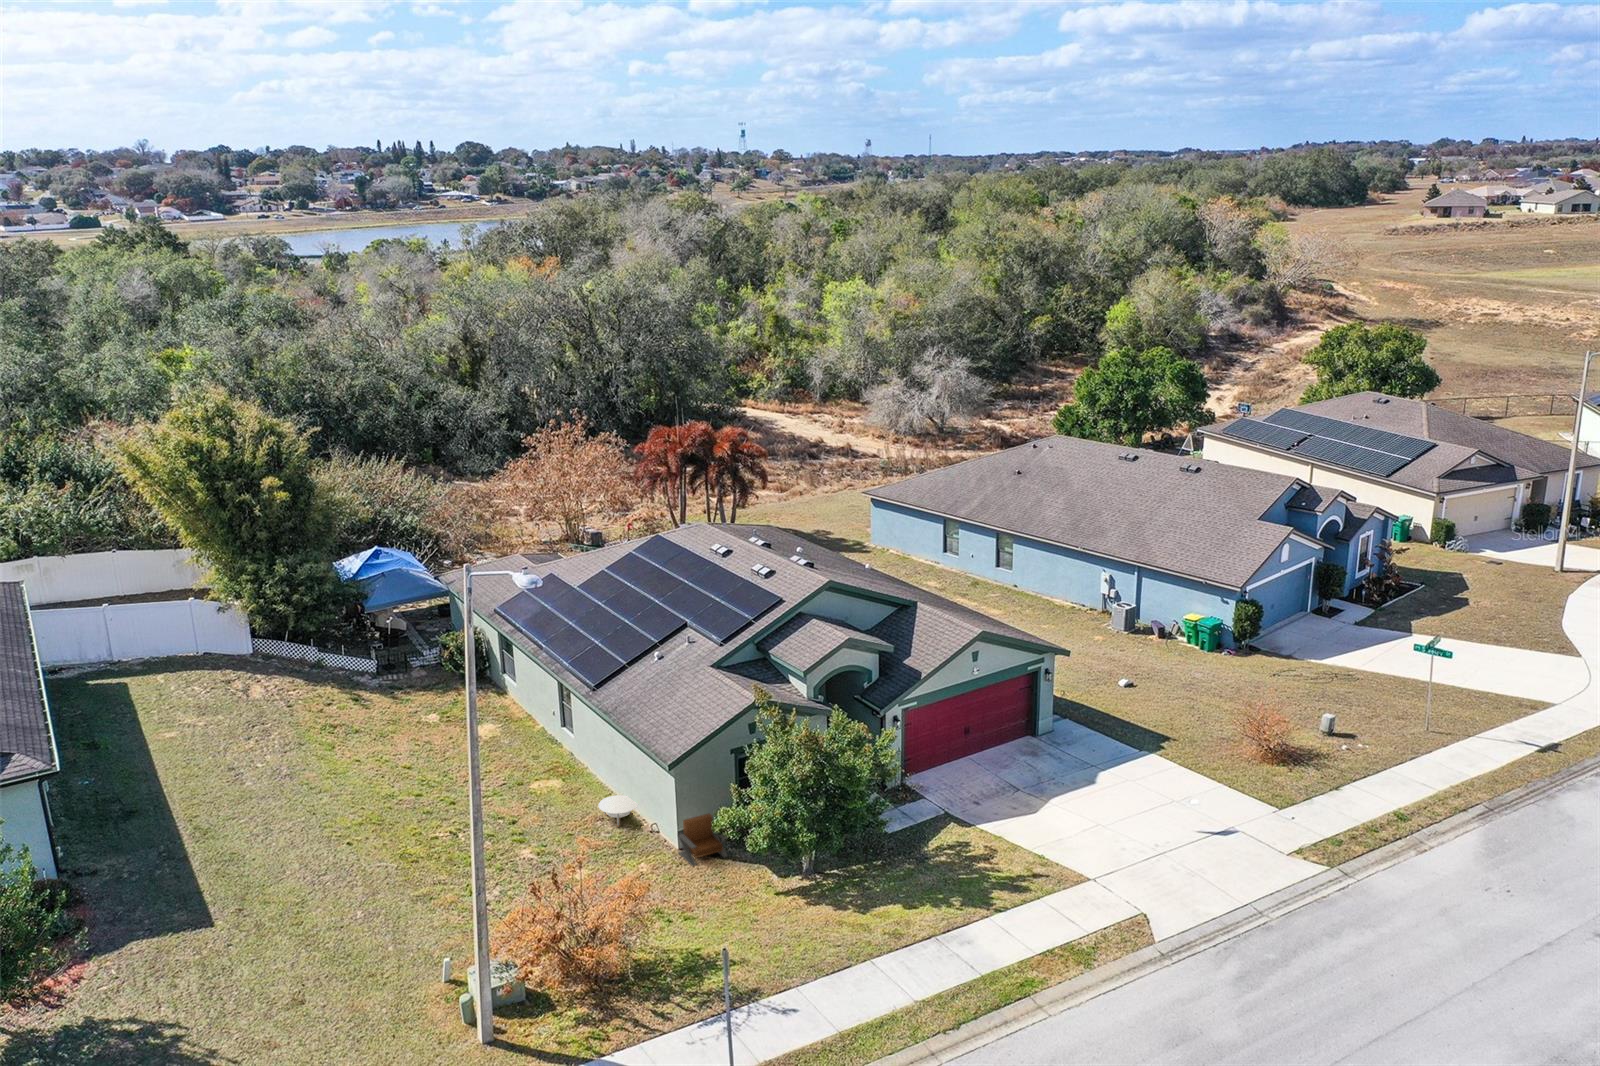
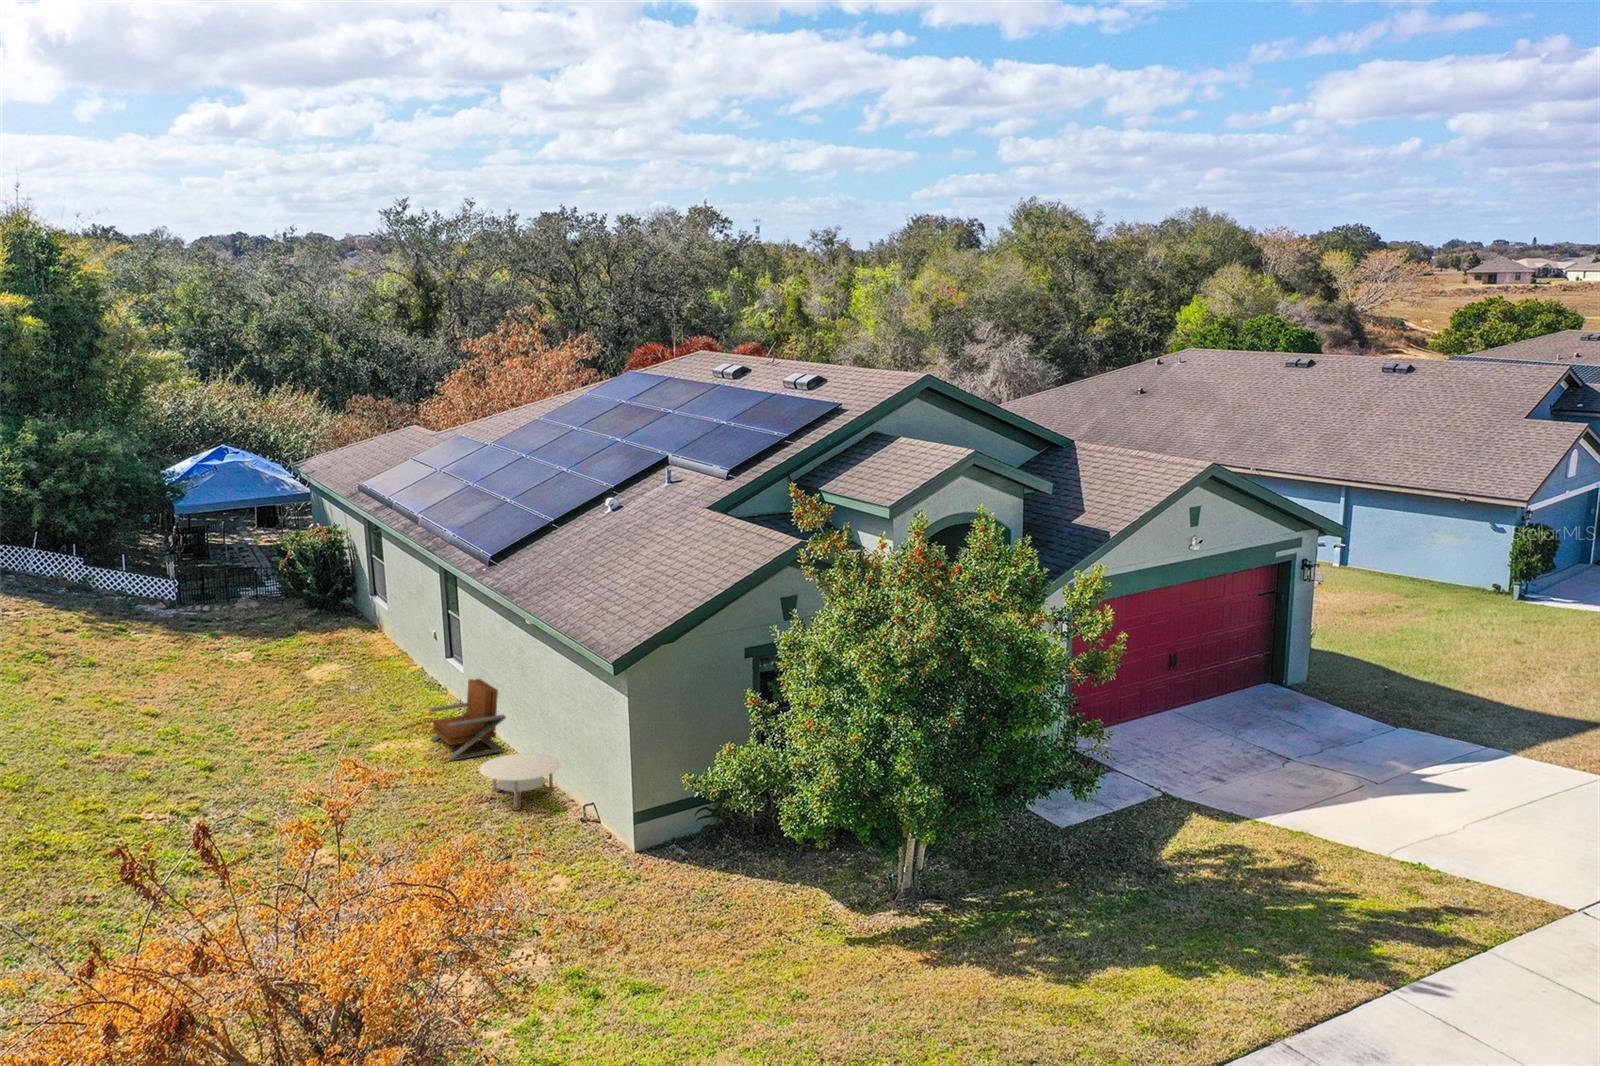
lounge chair: present [678,814,727,866] -> present [429,679,506,760]

